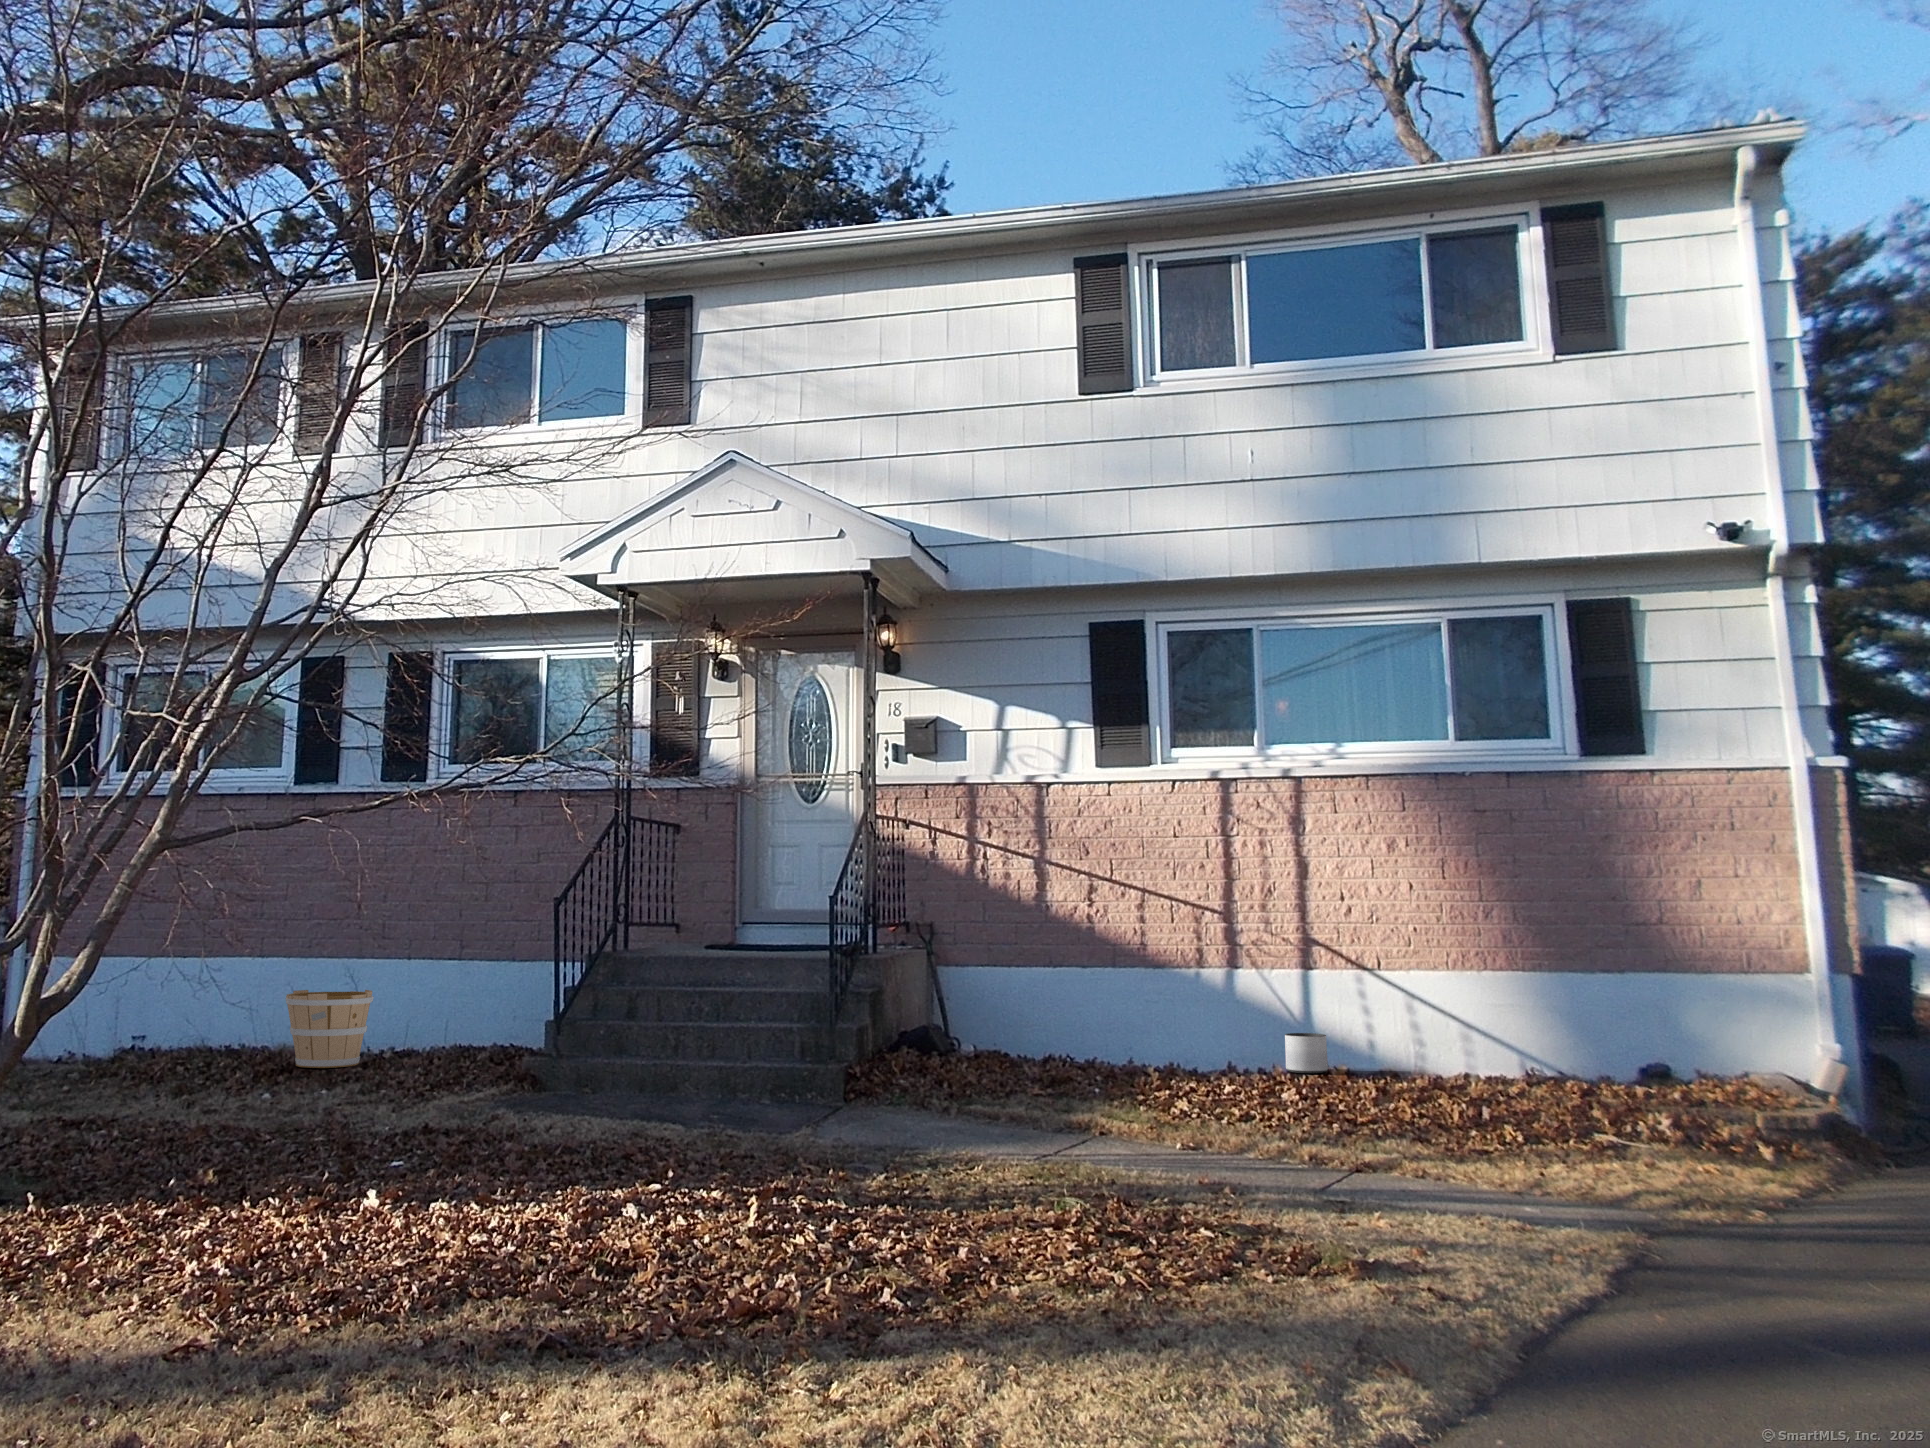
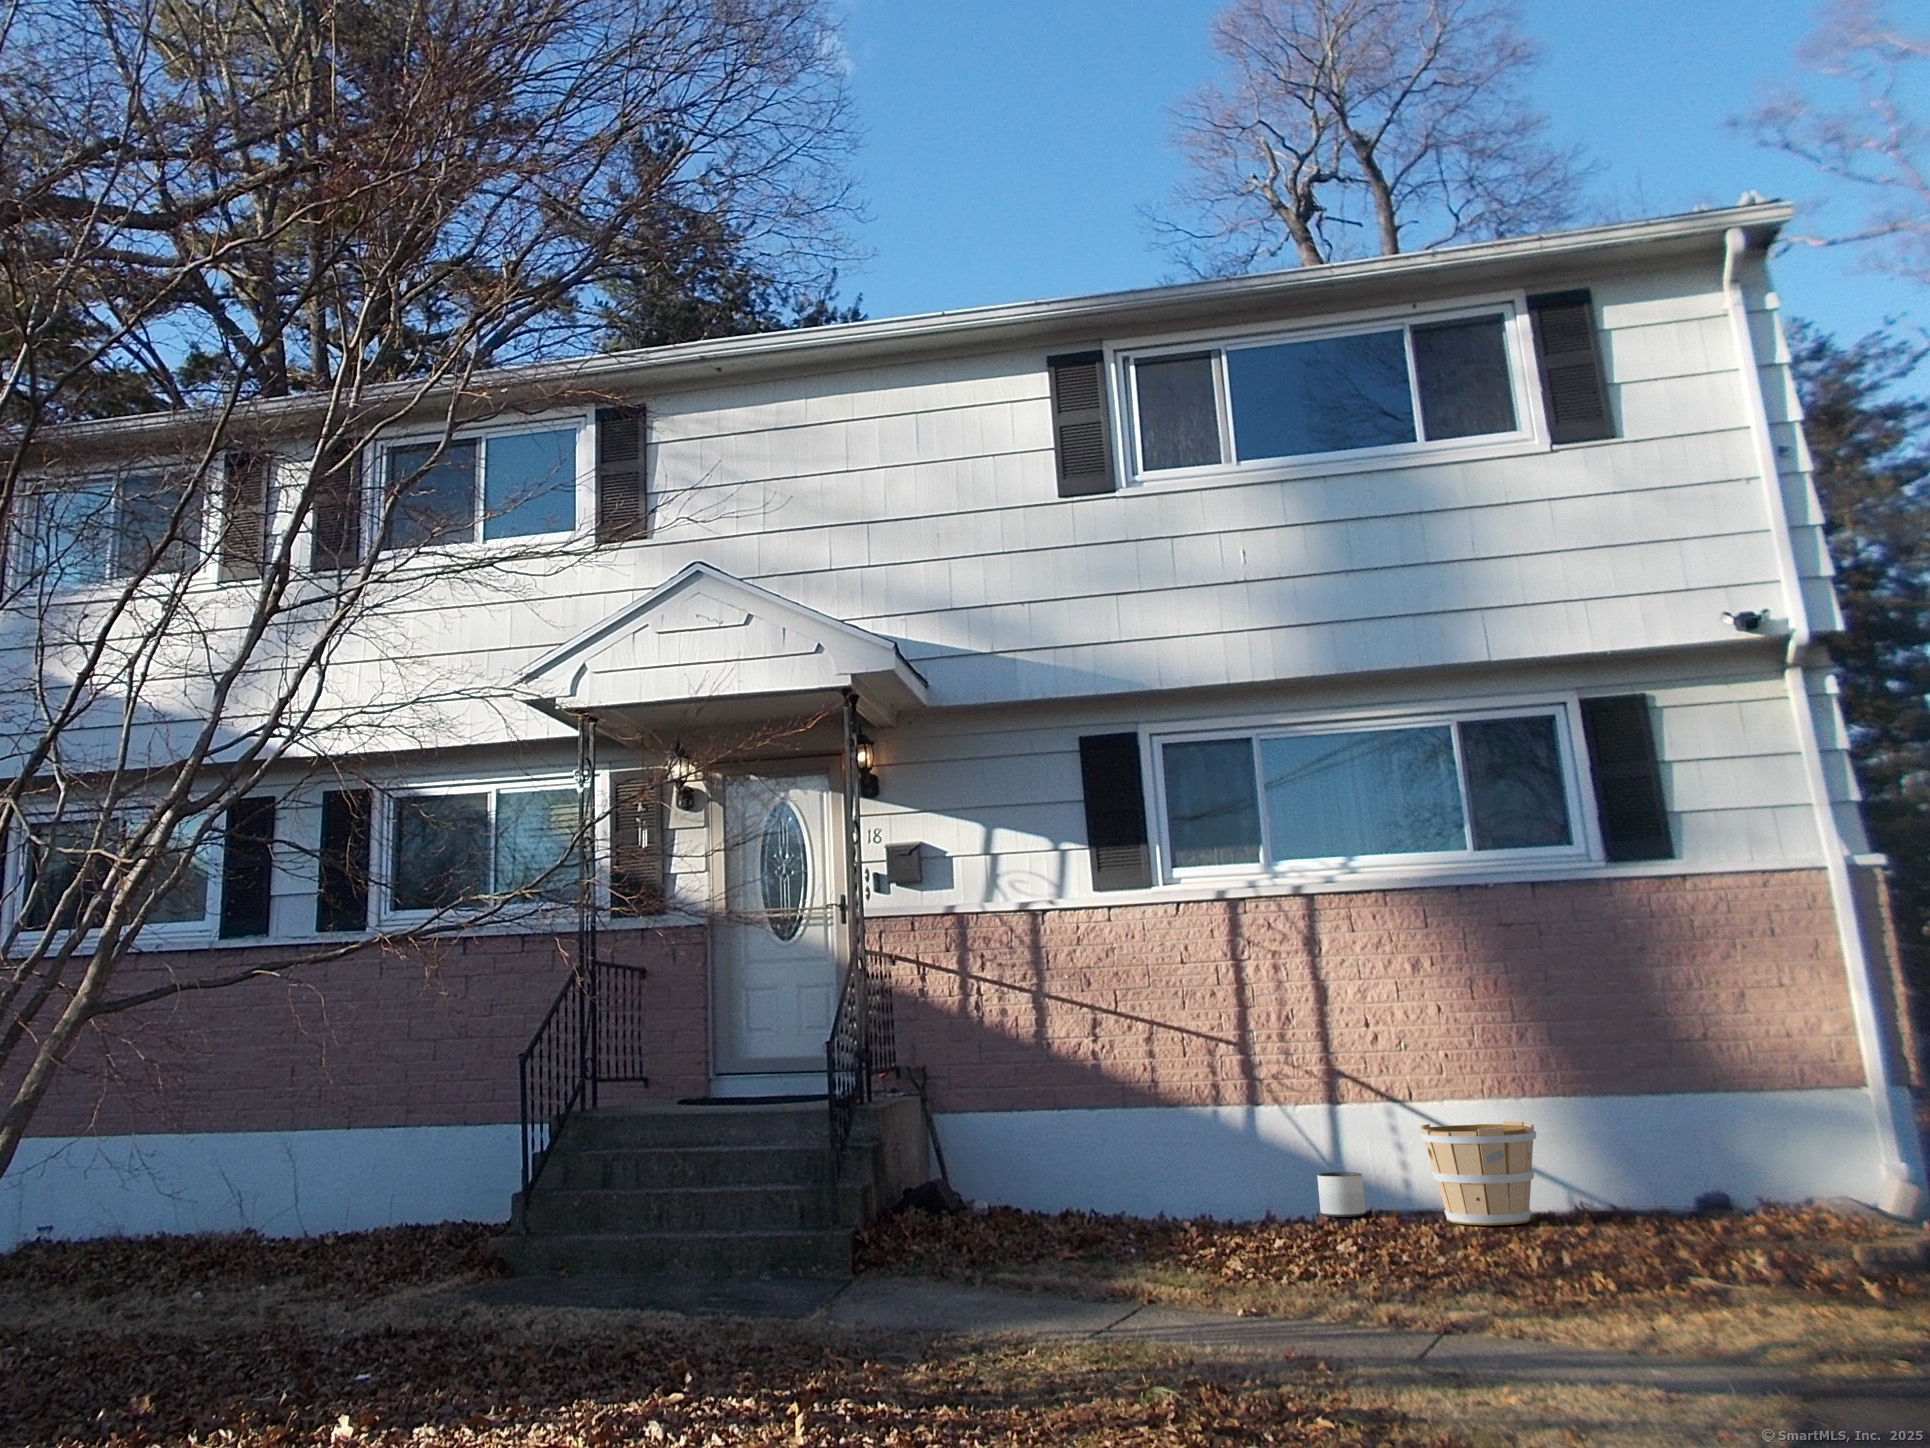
wooden bucket: present [286,990,374,1068] -> present [1420,1121,1536,1225]

